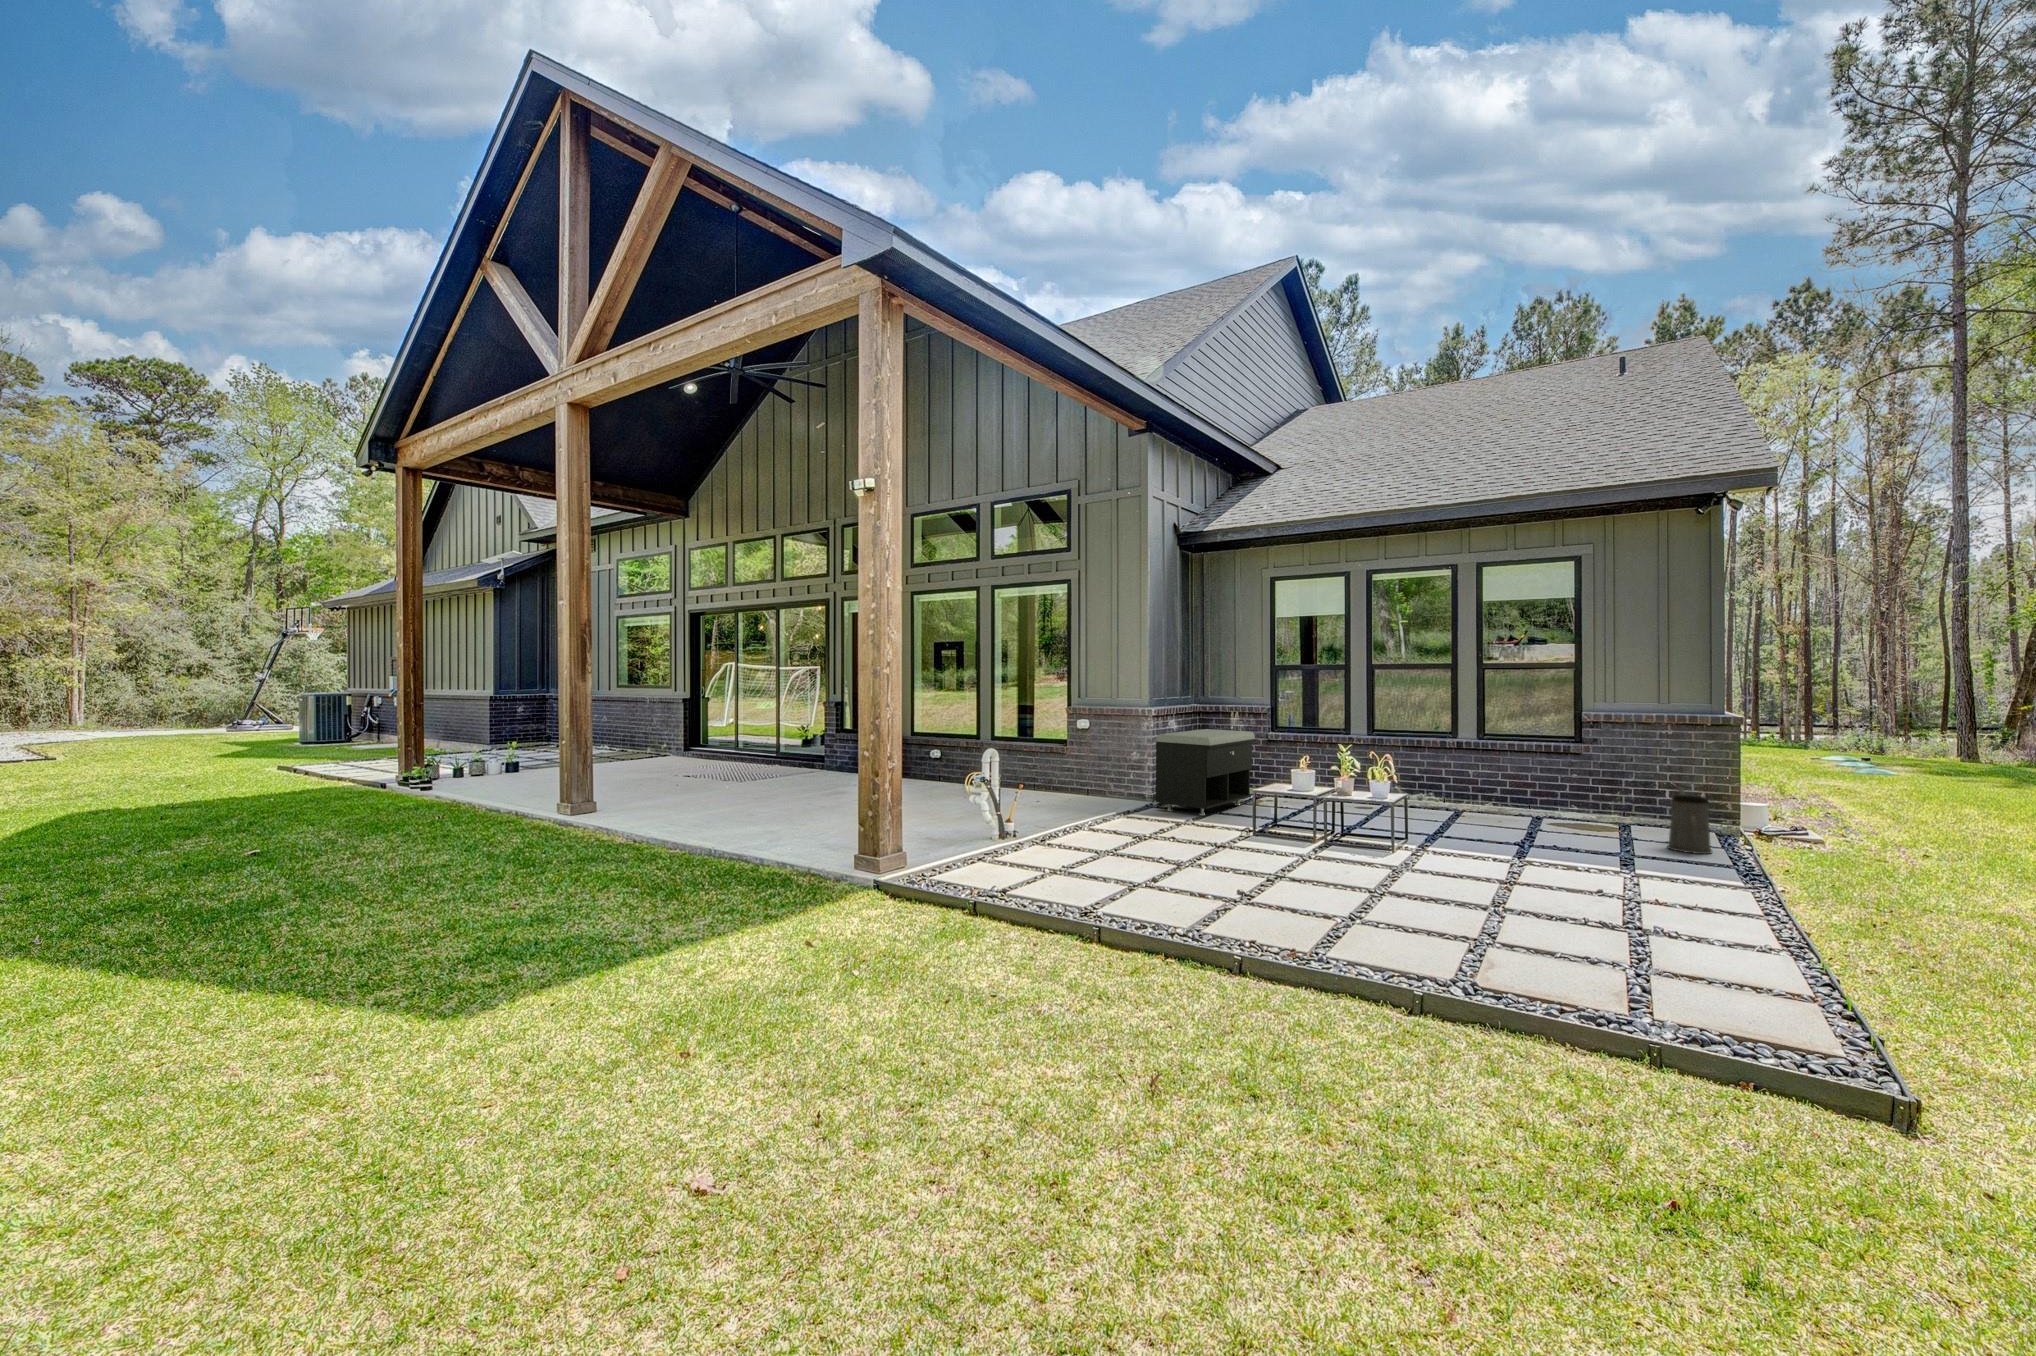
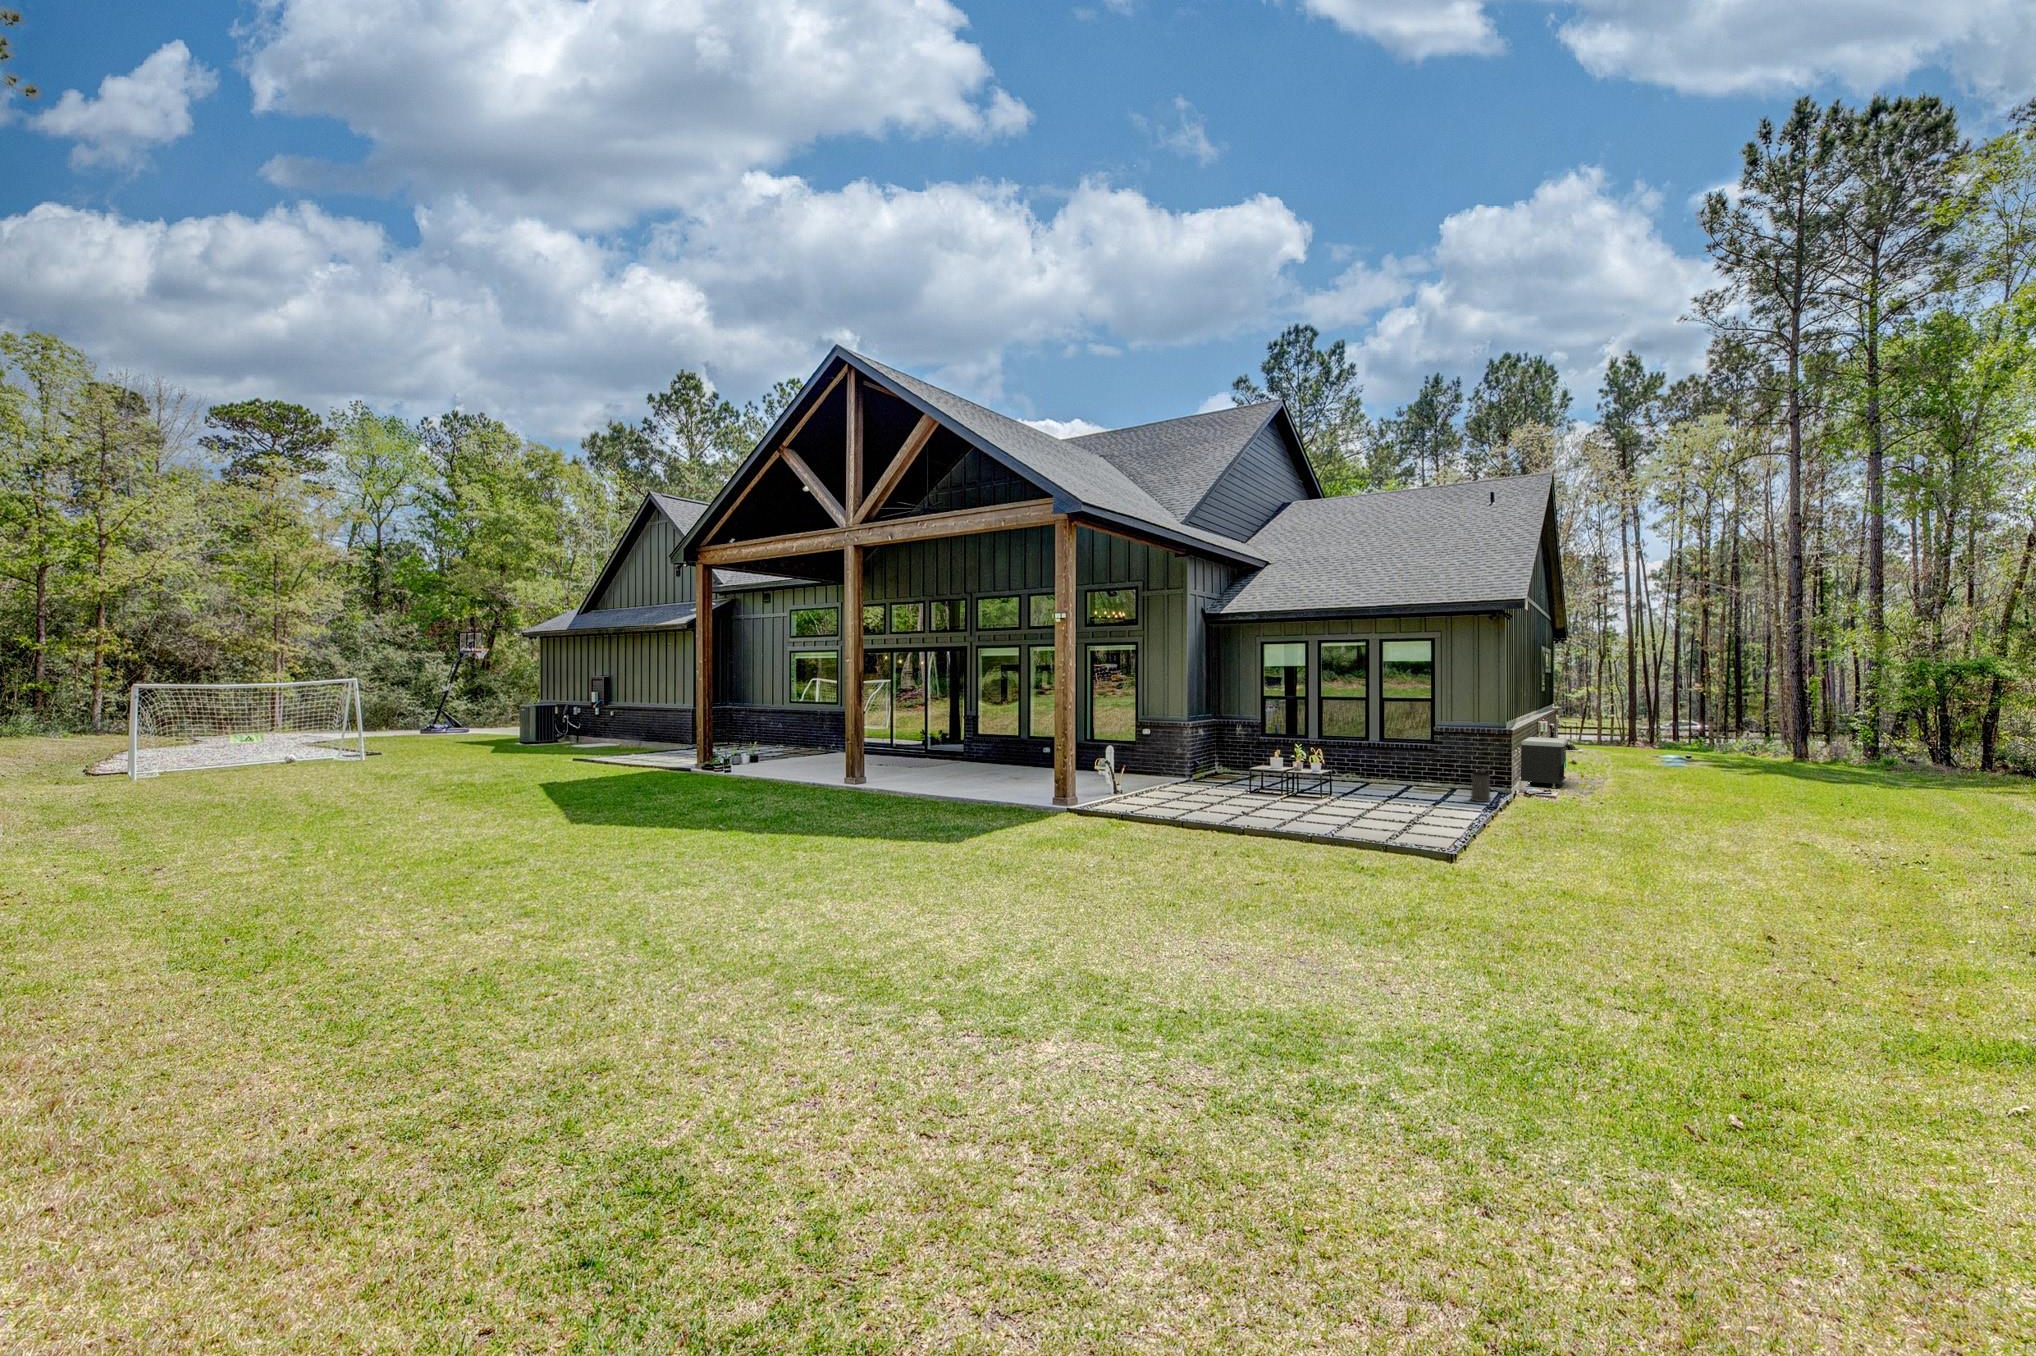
storage bench: present [1156,729,1255,815] -> present [1521,737,1568,788]

